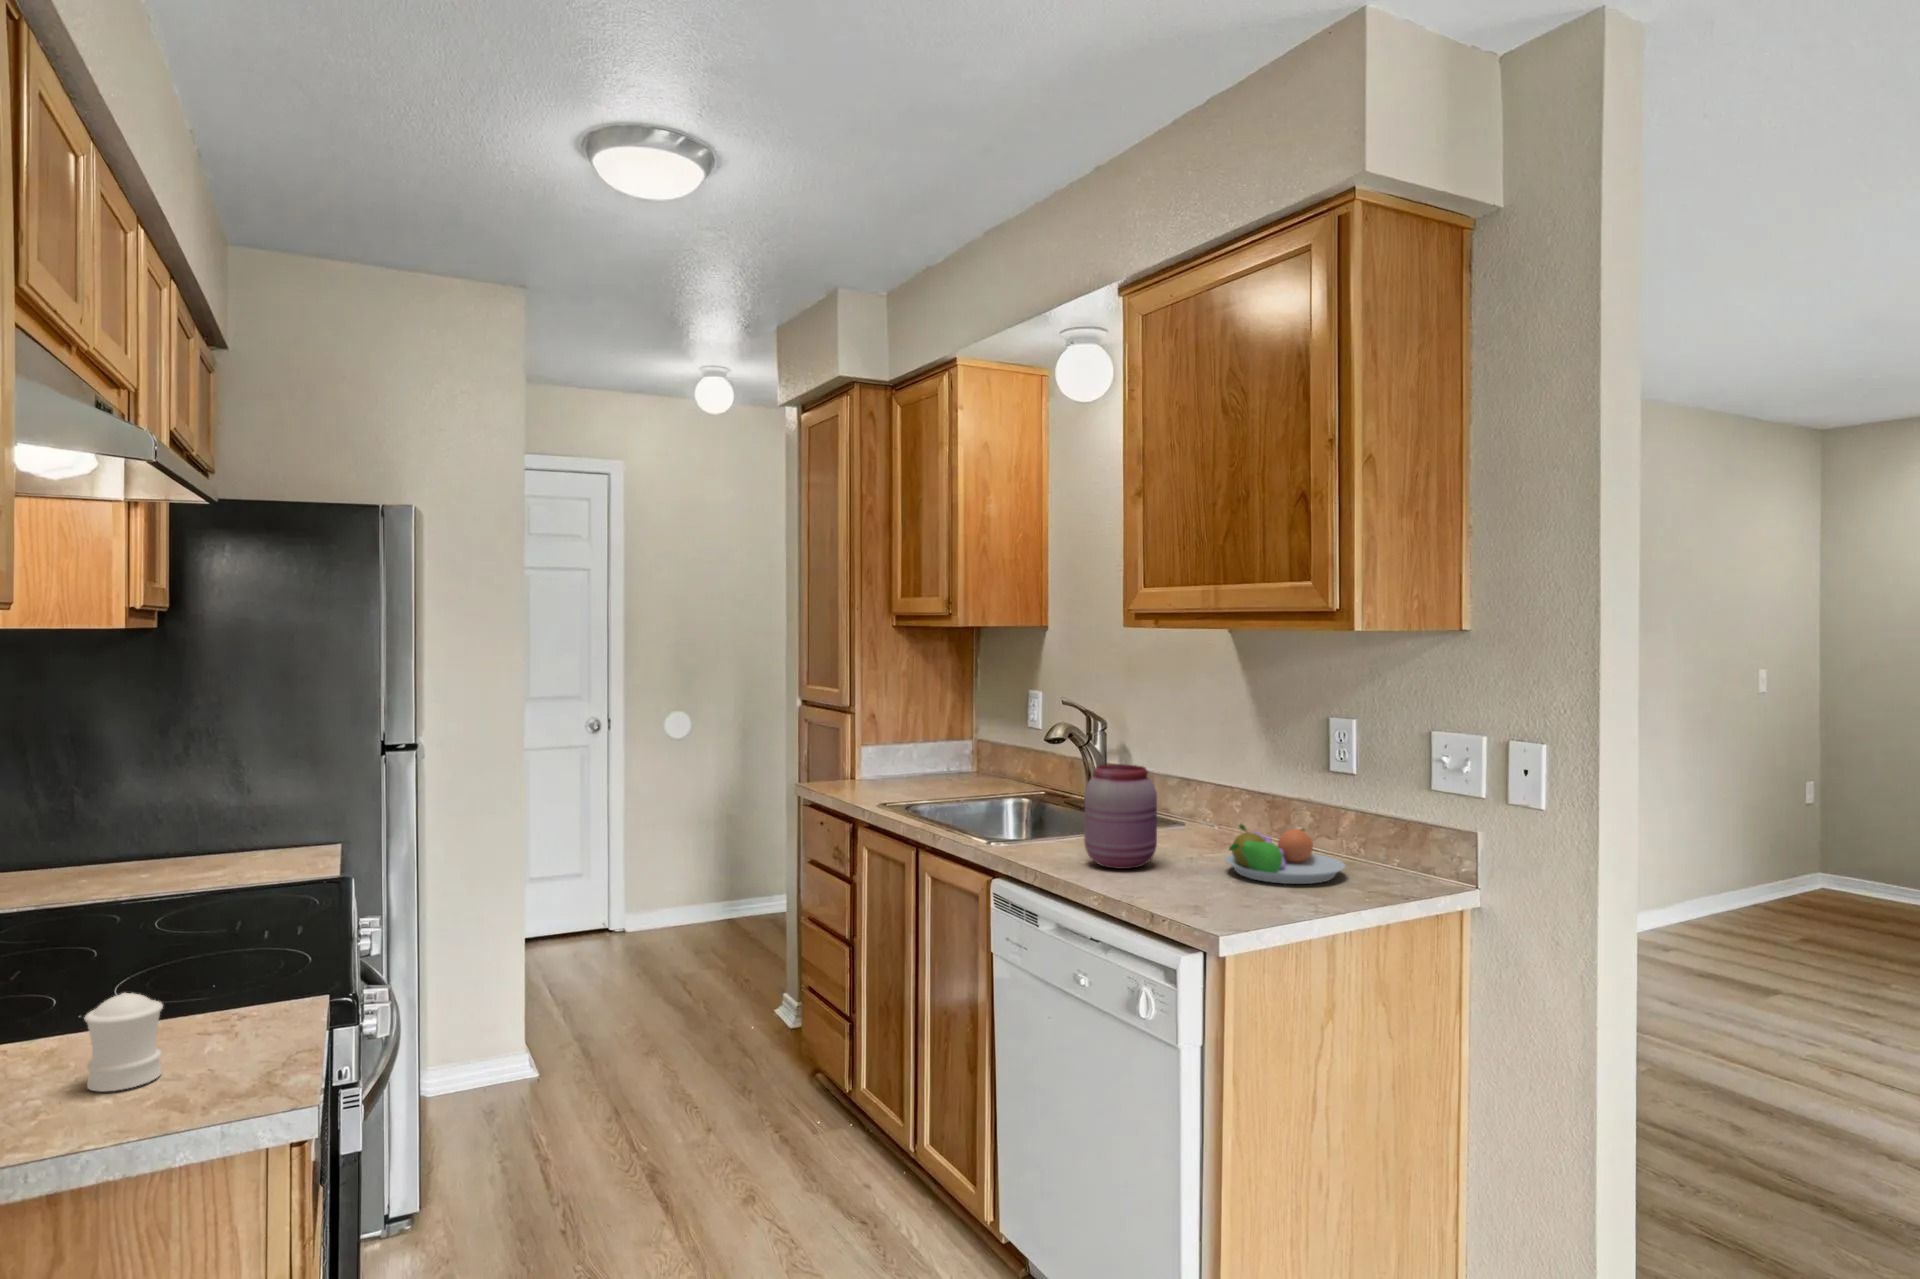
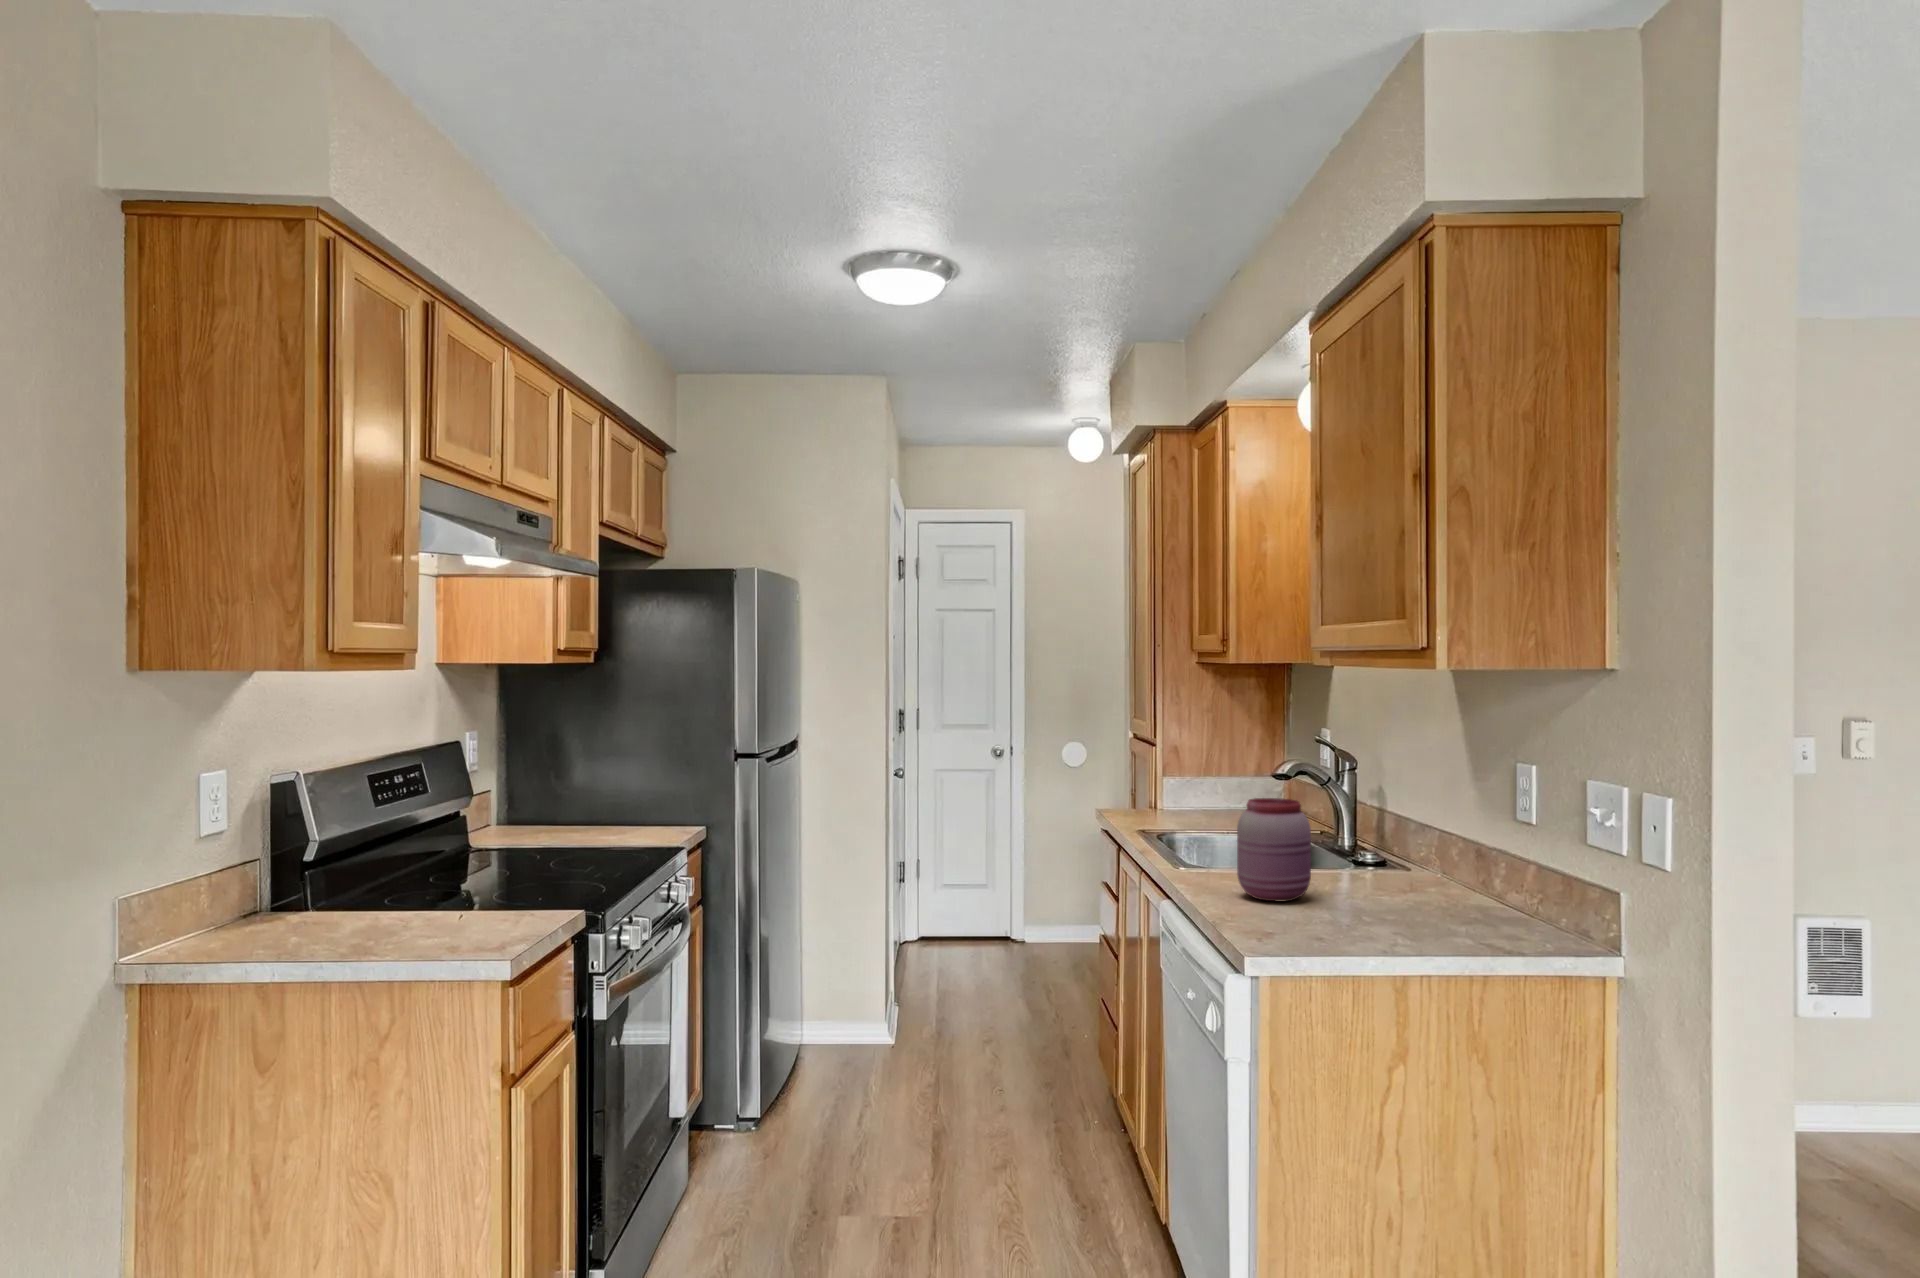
fruit bowl: present [1225,824,1346,884] -> none [1354,866,1496,933]
salt shaker: present [84,993,163,1091] -> none [404,894,448,954]

